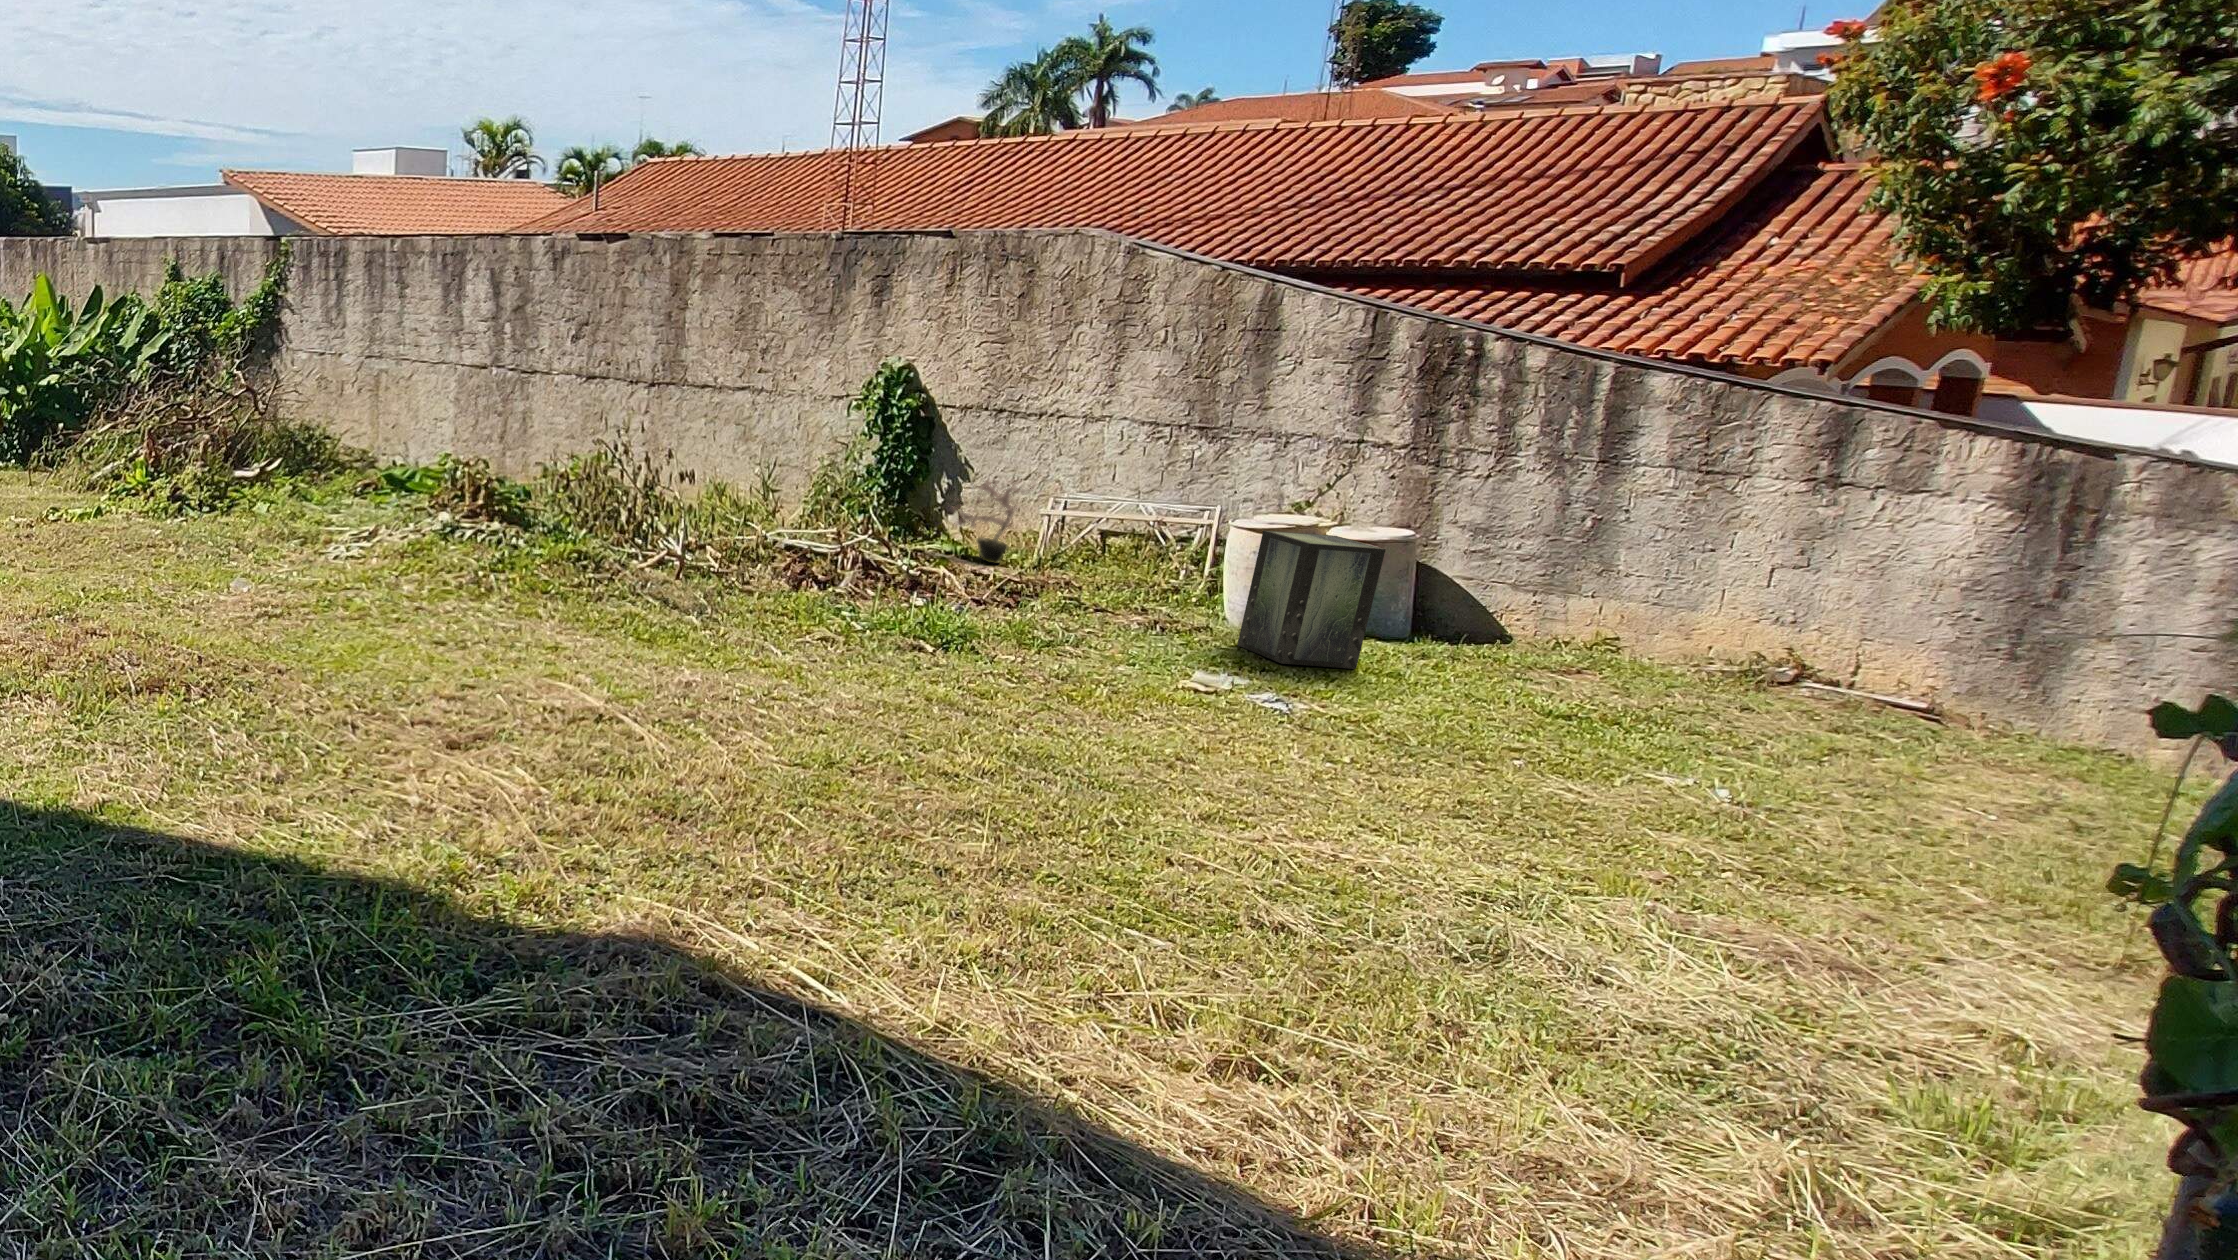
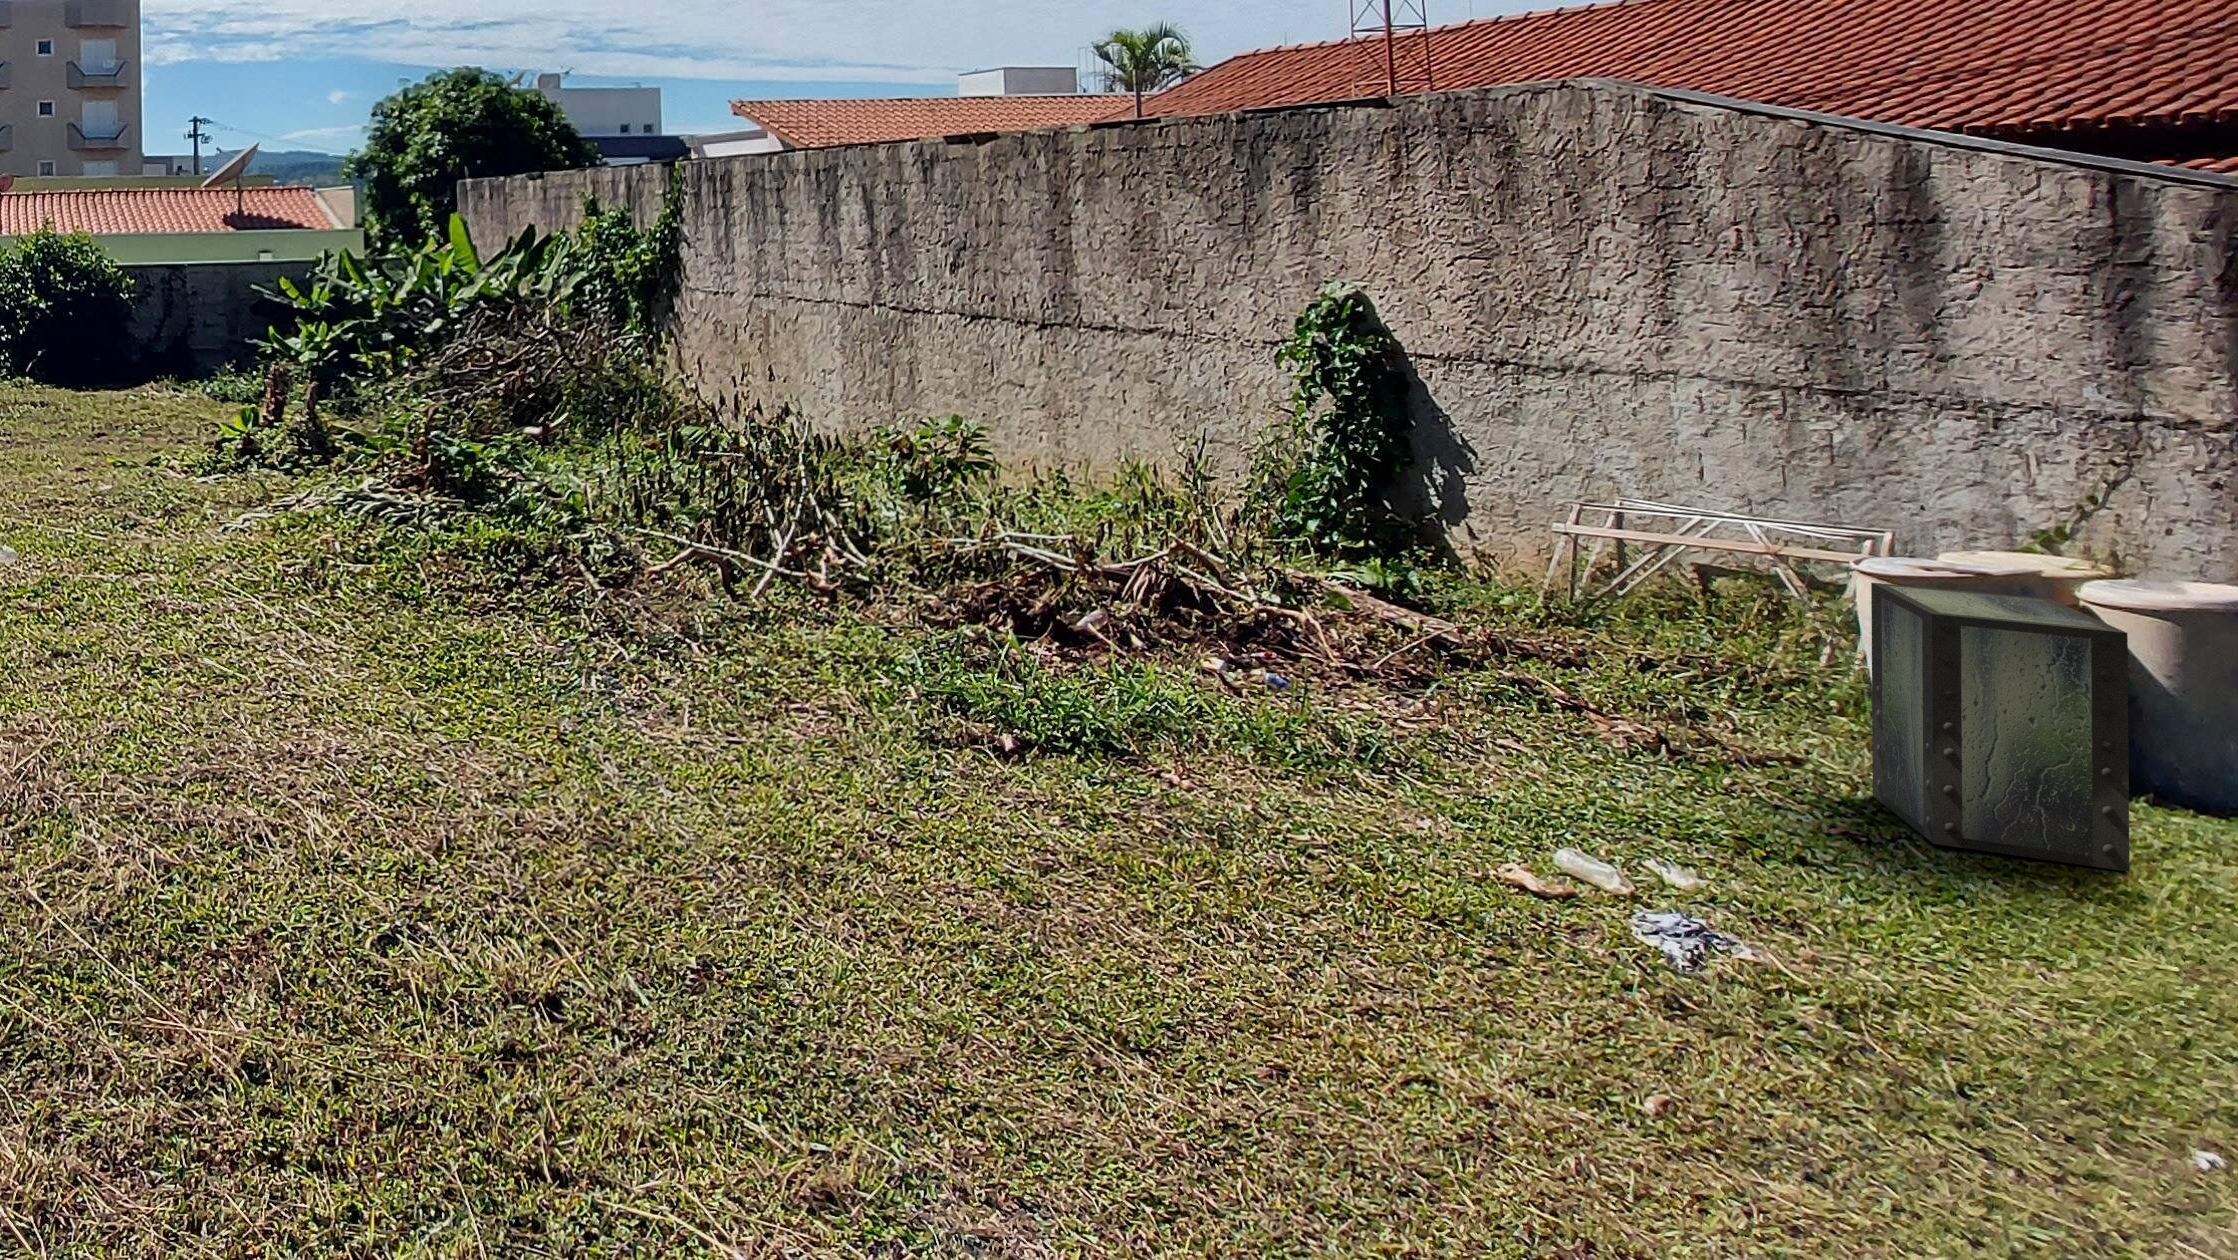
potted plant: present [948,480,1034,564] -> none [1416,462,1563,610]

